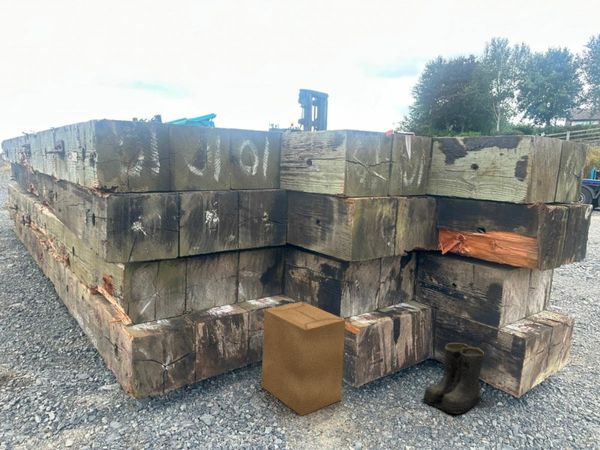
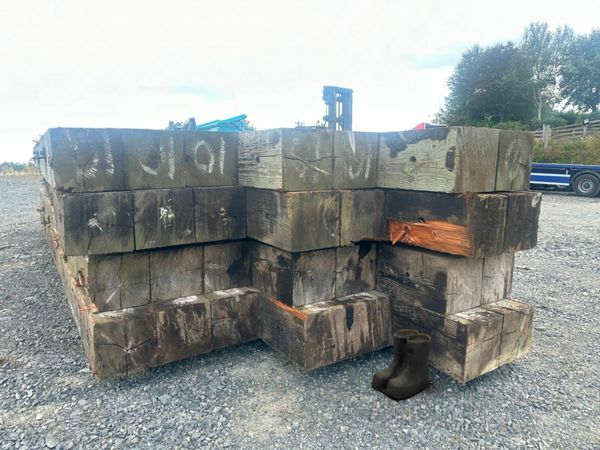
cardboard box: present [262,302,345,416] -> none [221,291,292,398]

